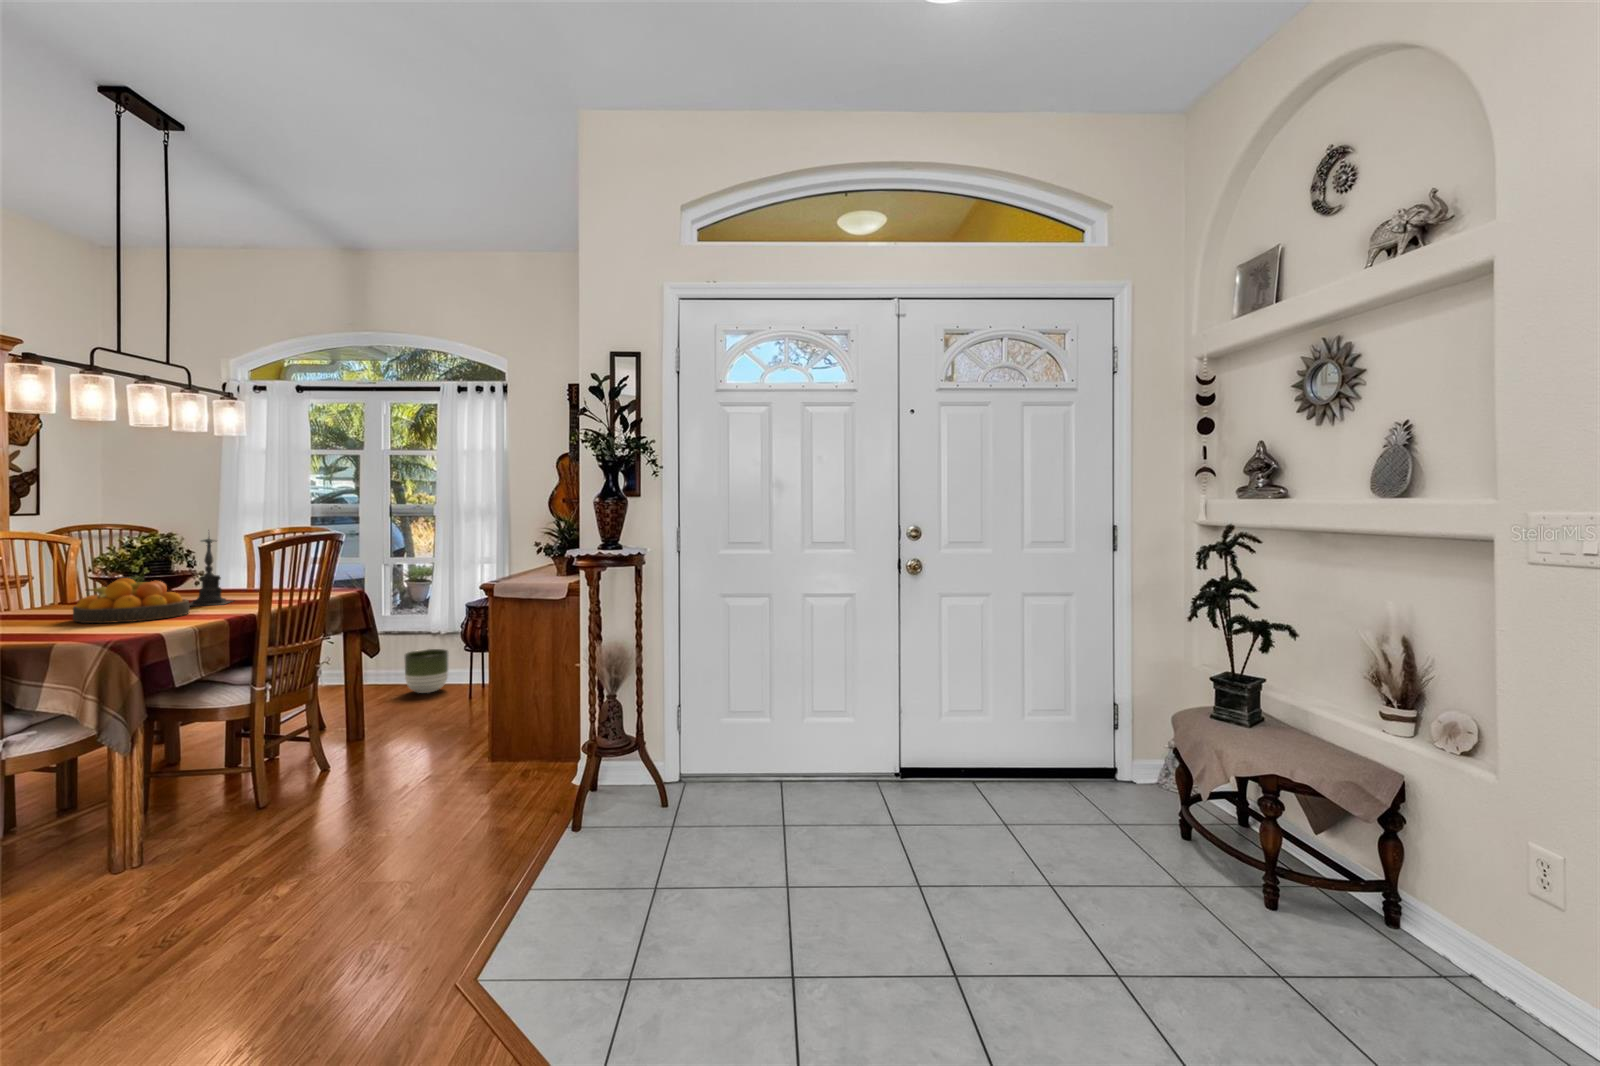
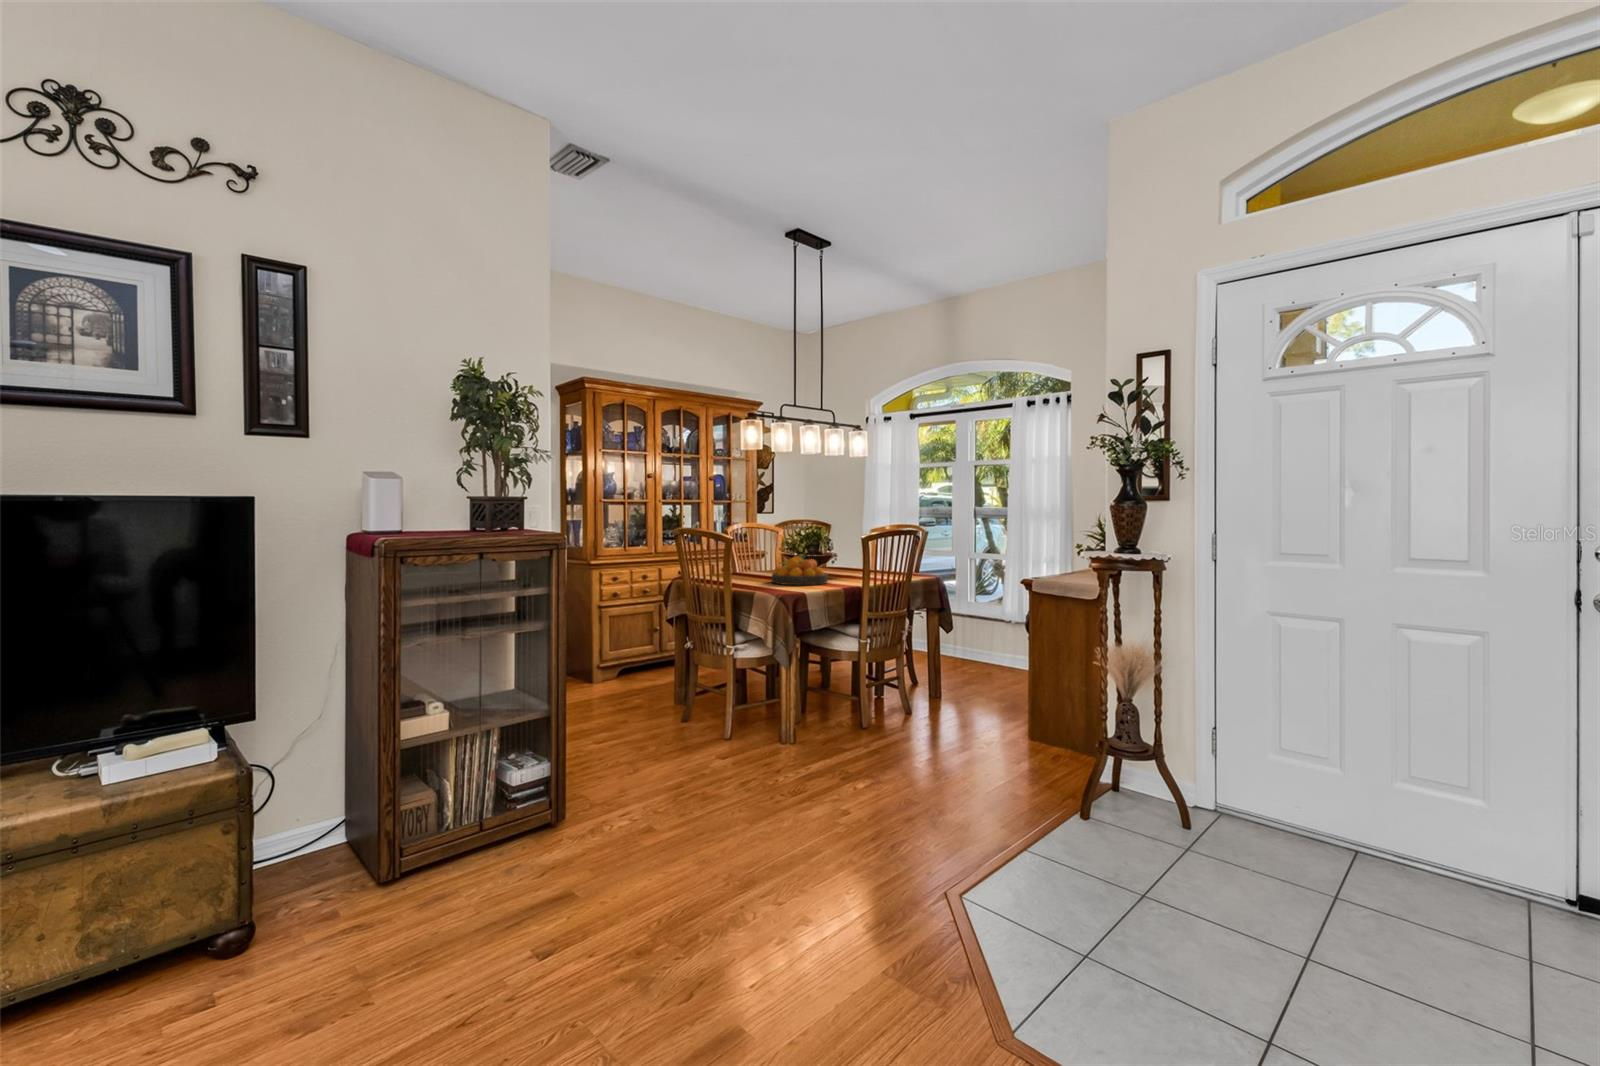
candle holder: present [190,538,232,606] -> none [826,525,857,579]
planter: present [405,649,449,693] -> none [974,631,1009,669]

